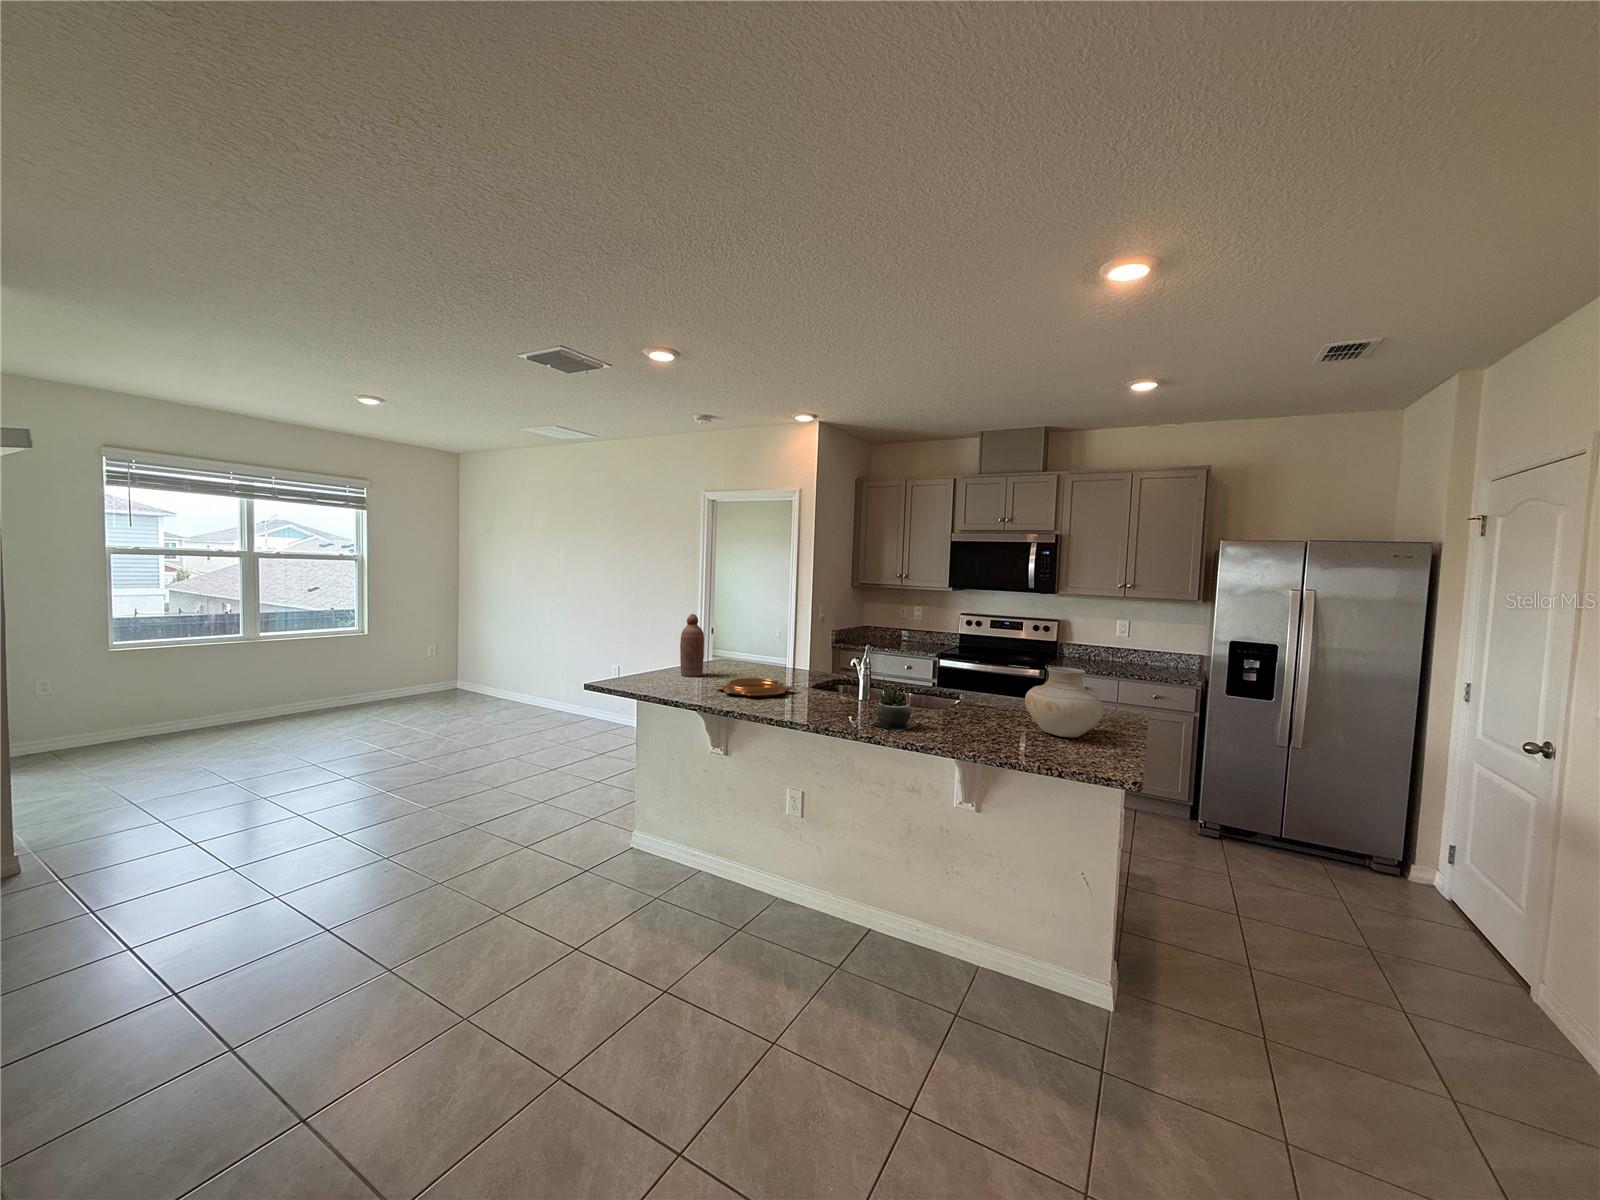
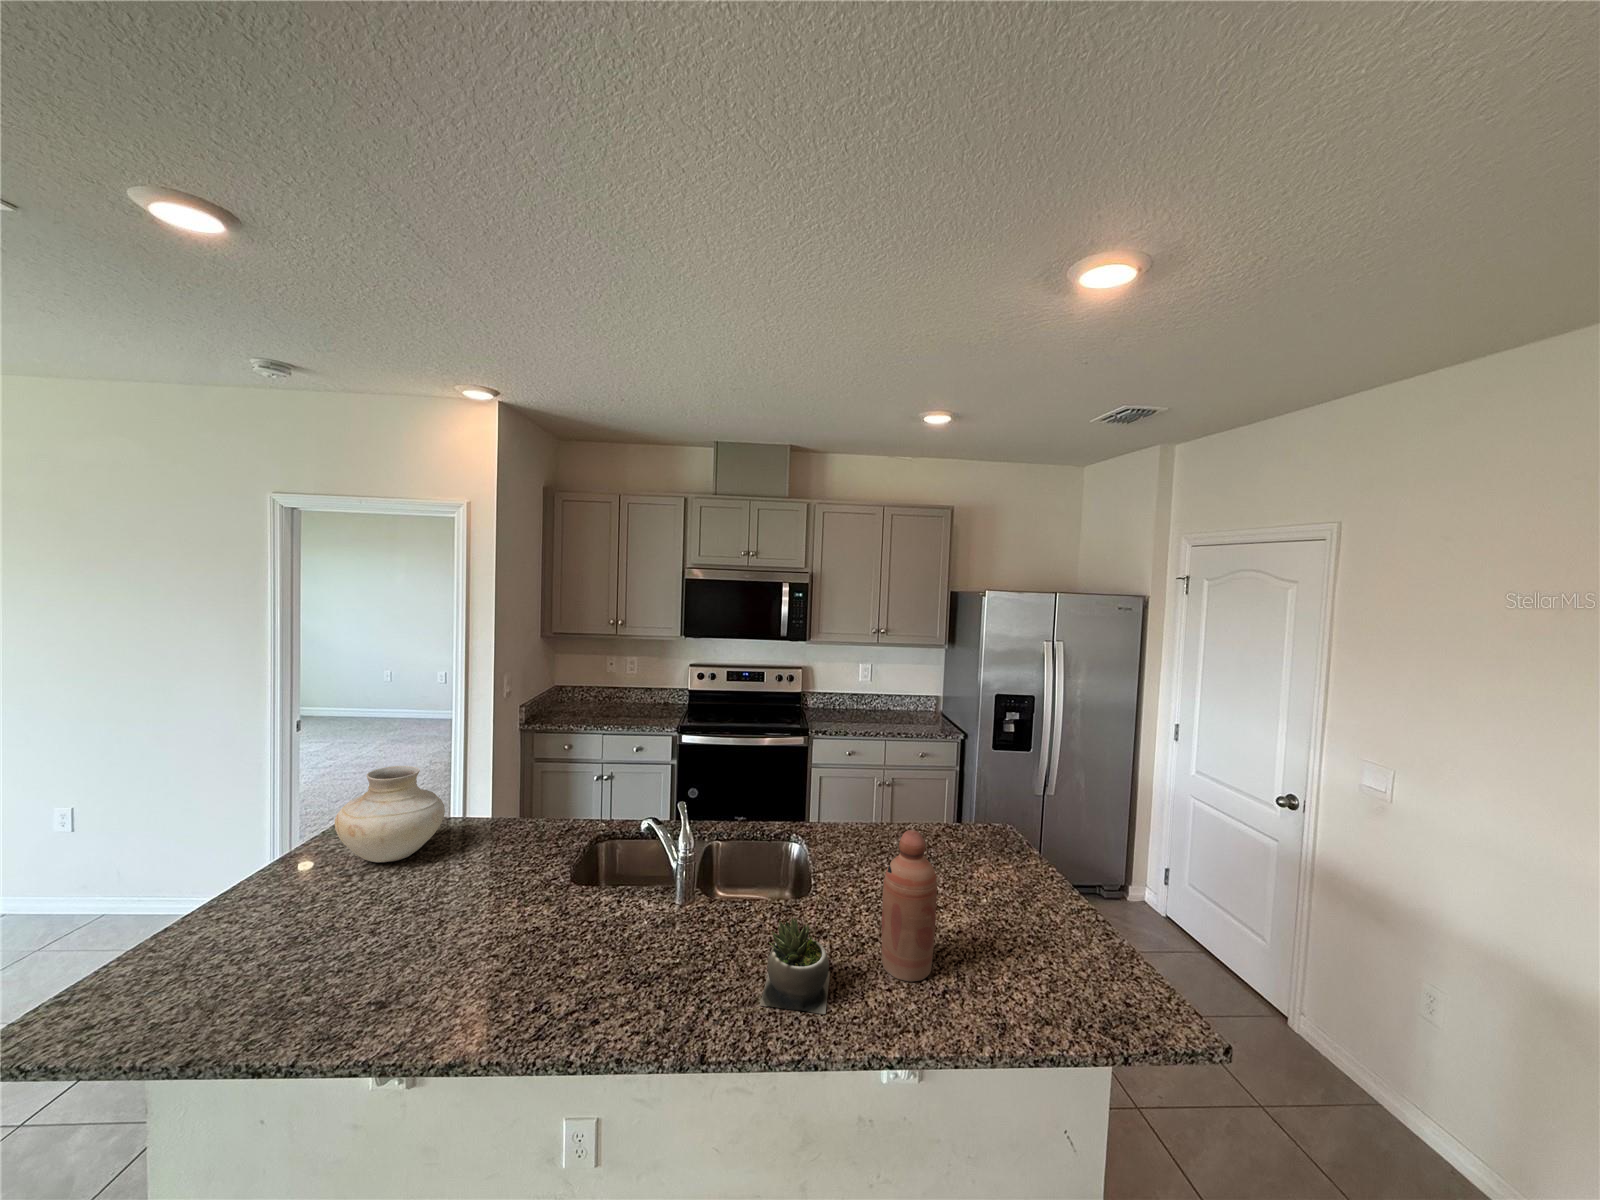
bottle: present [680,614,704,677] -> present [882,830,937,982]
vase: present [1025,667,1104,738] -> present [335,766,445,862]
decorative bowl: present [715,678,793,697] -> none [373,893,549,982]

